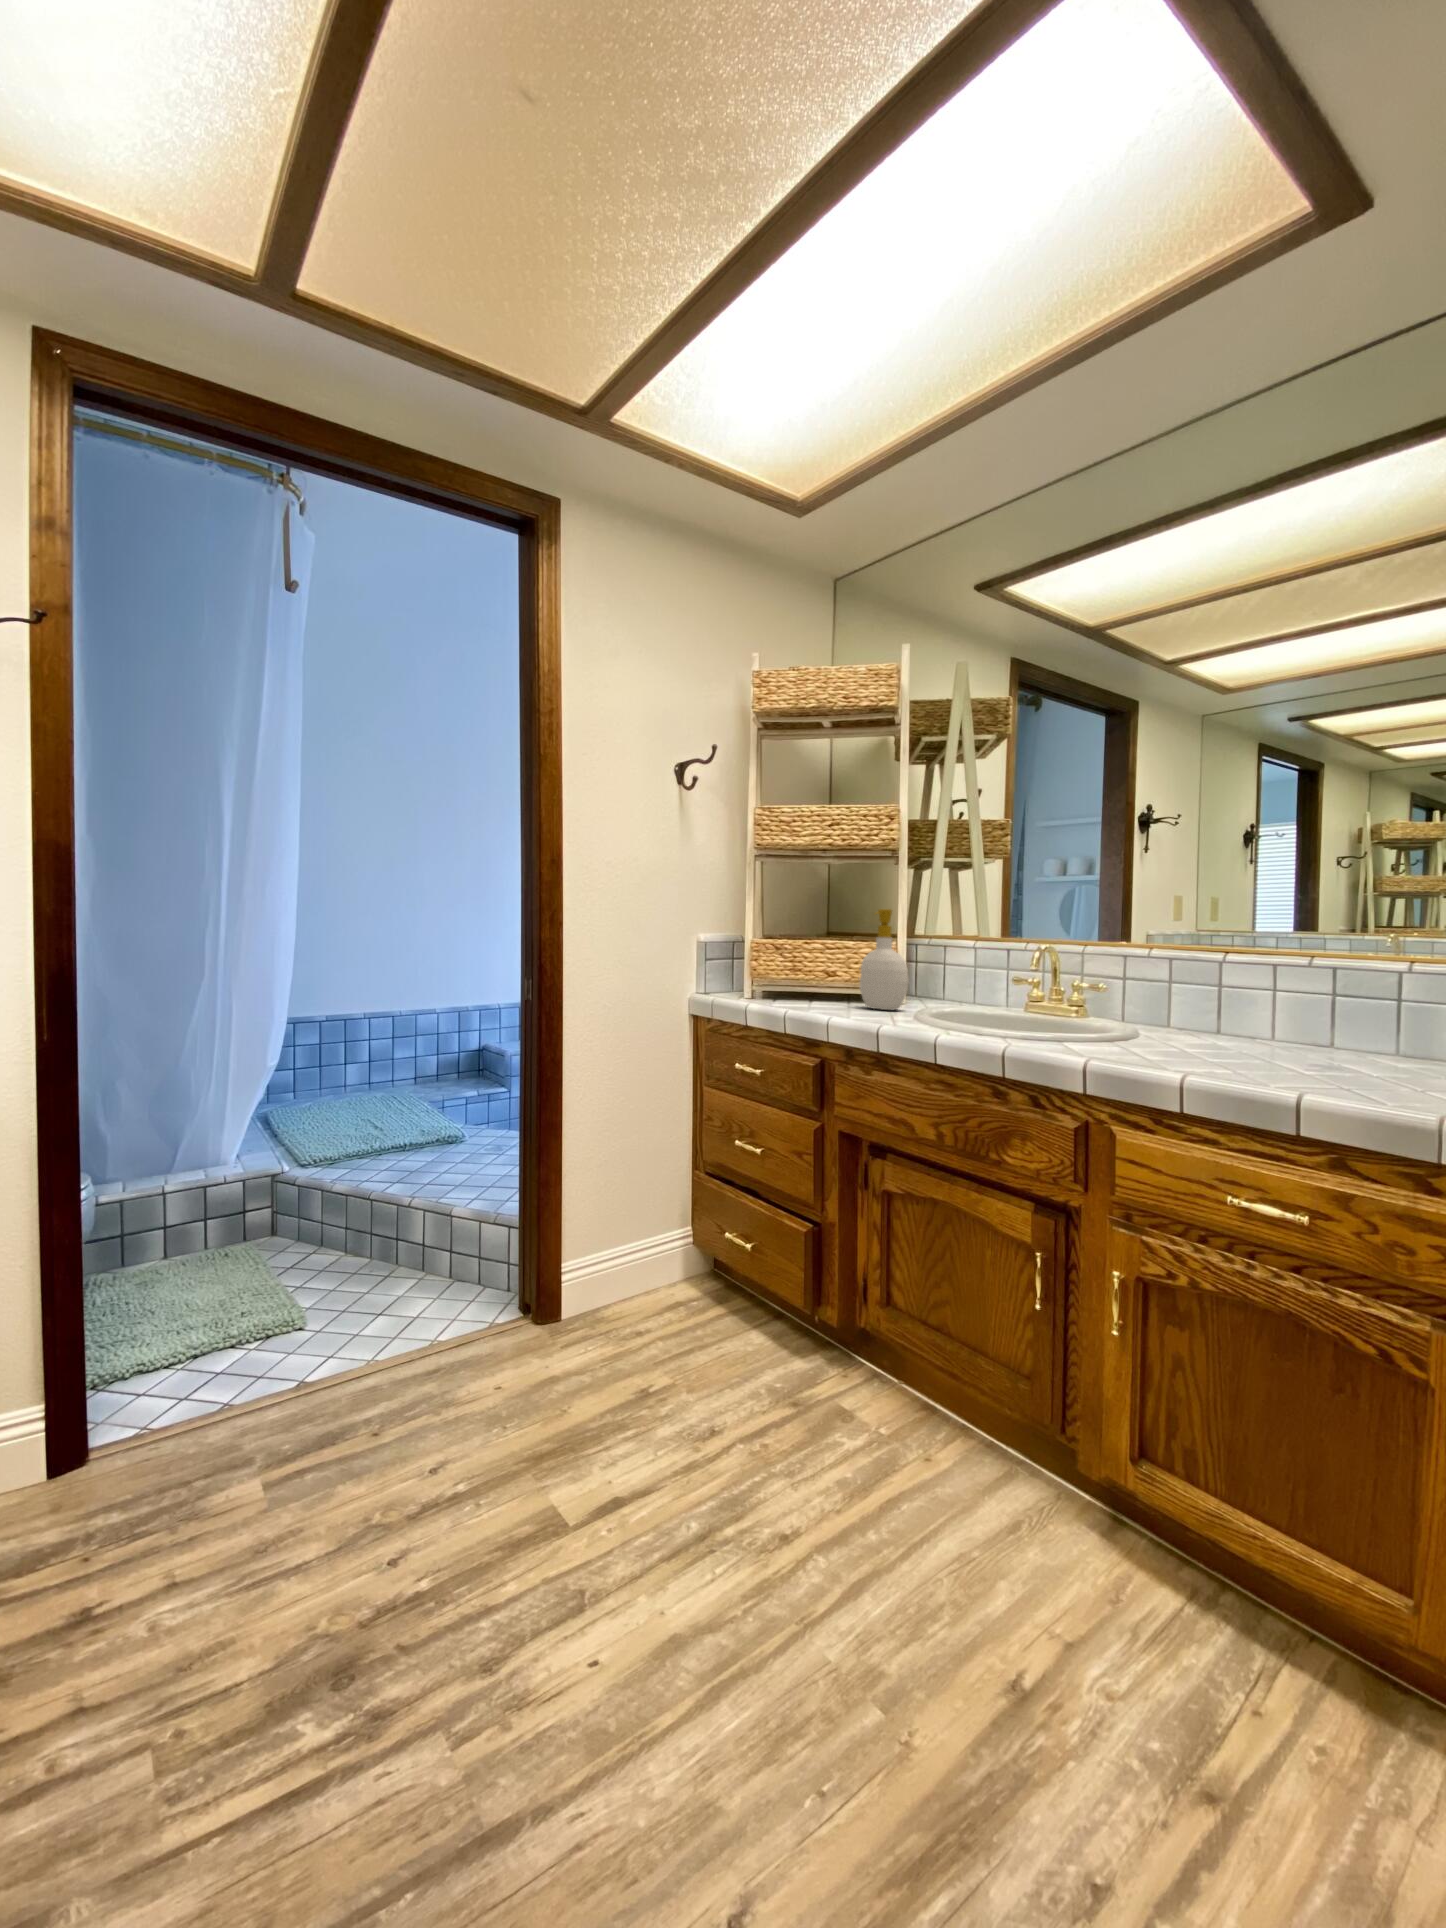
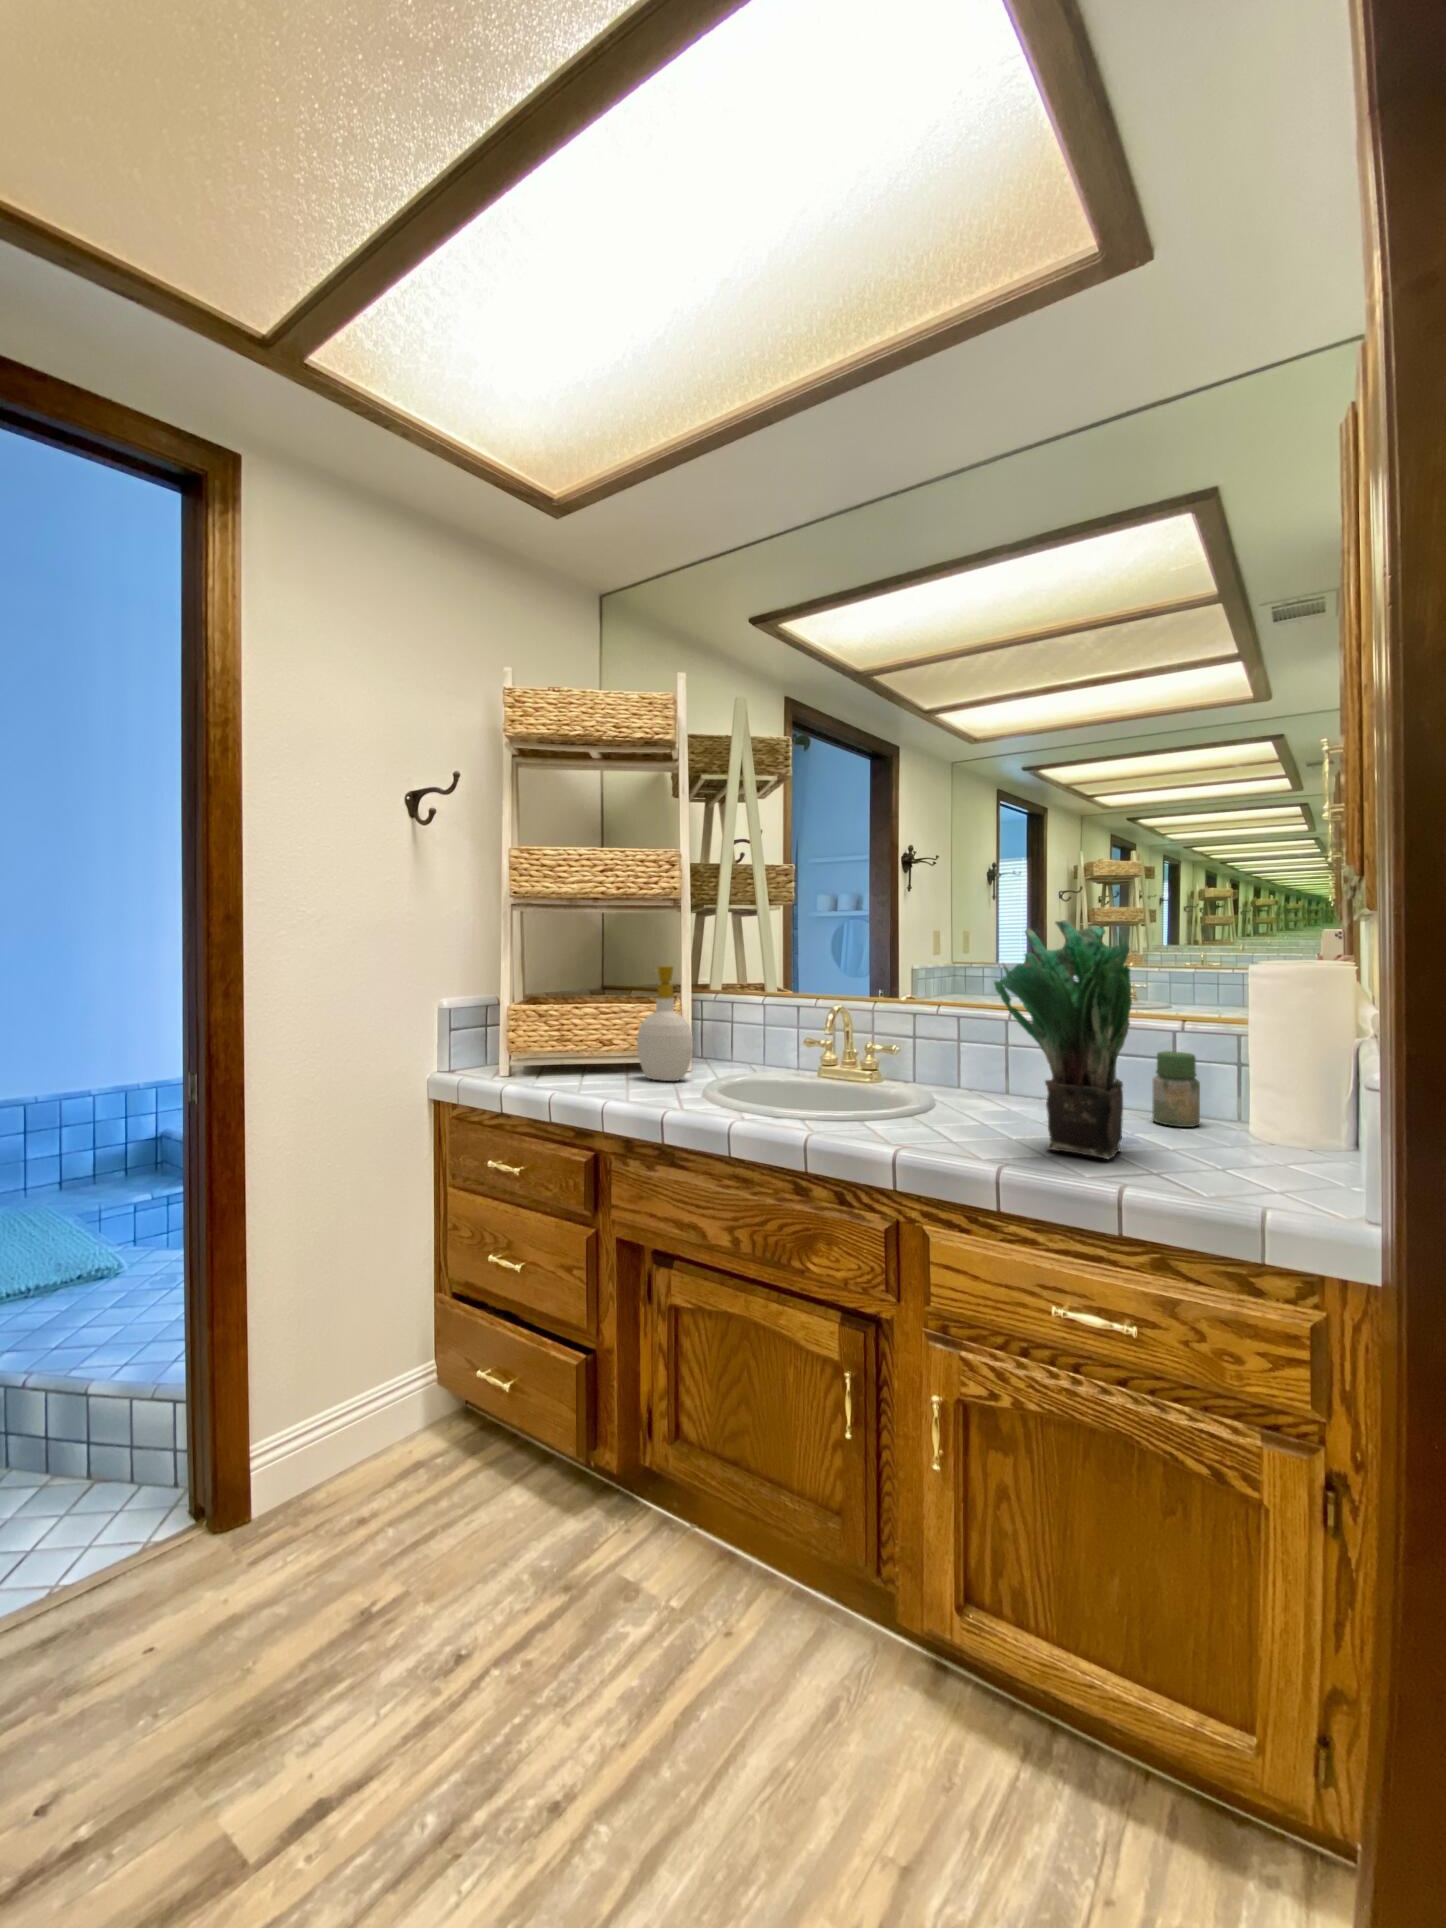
potted plant: none [1186,854,1338,1077] -> present [994,920,1132,1159]
jar: none [1371,991,1426,1065] -> present [1152,1051,1200,1127]

